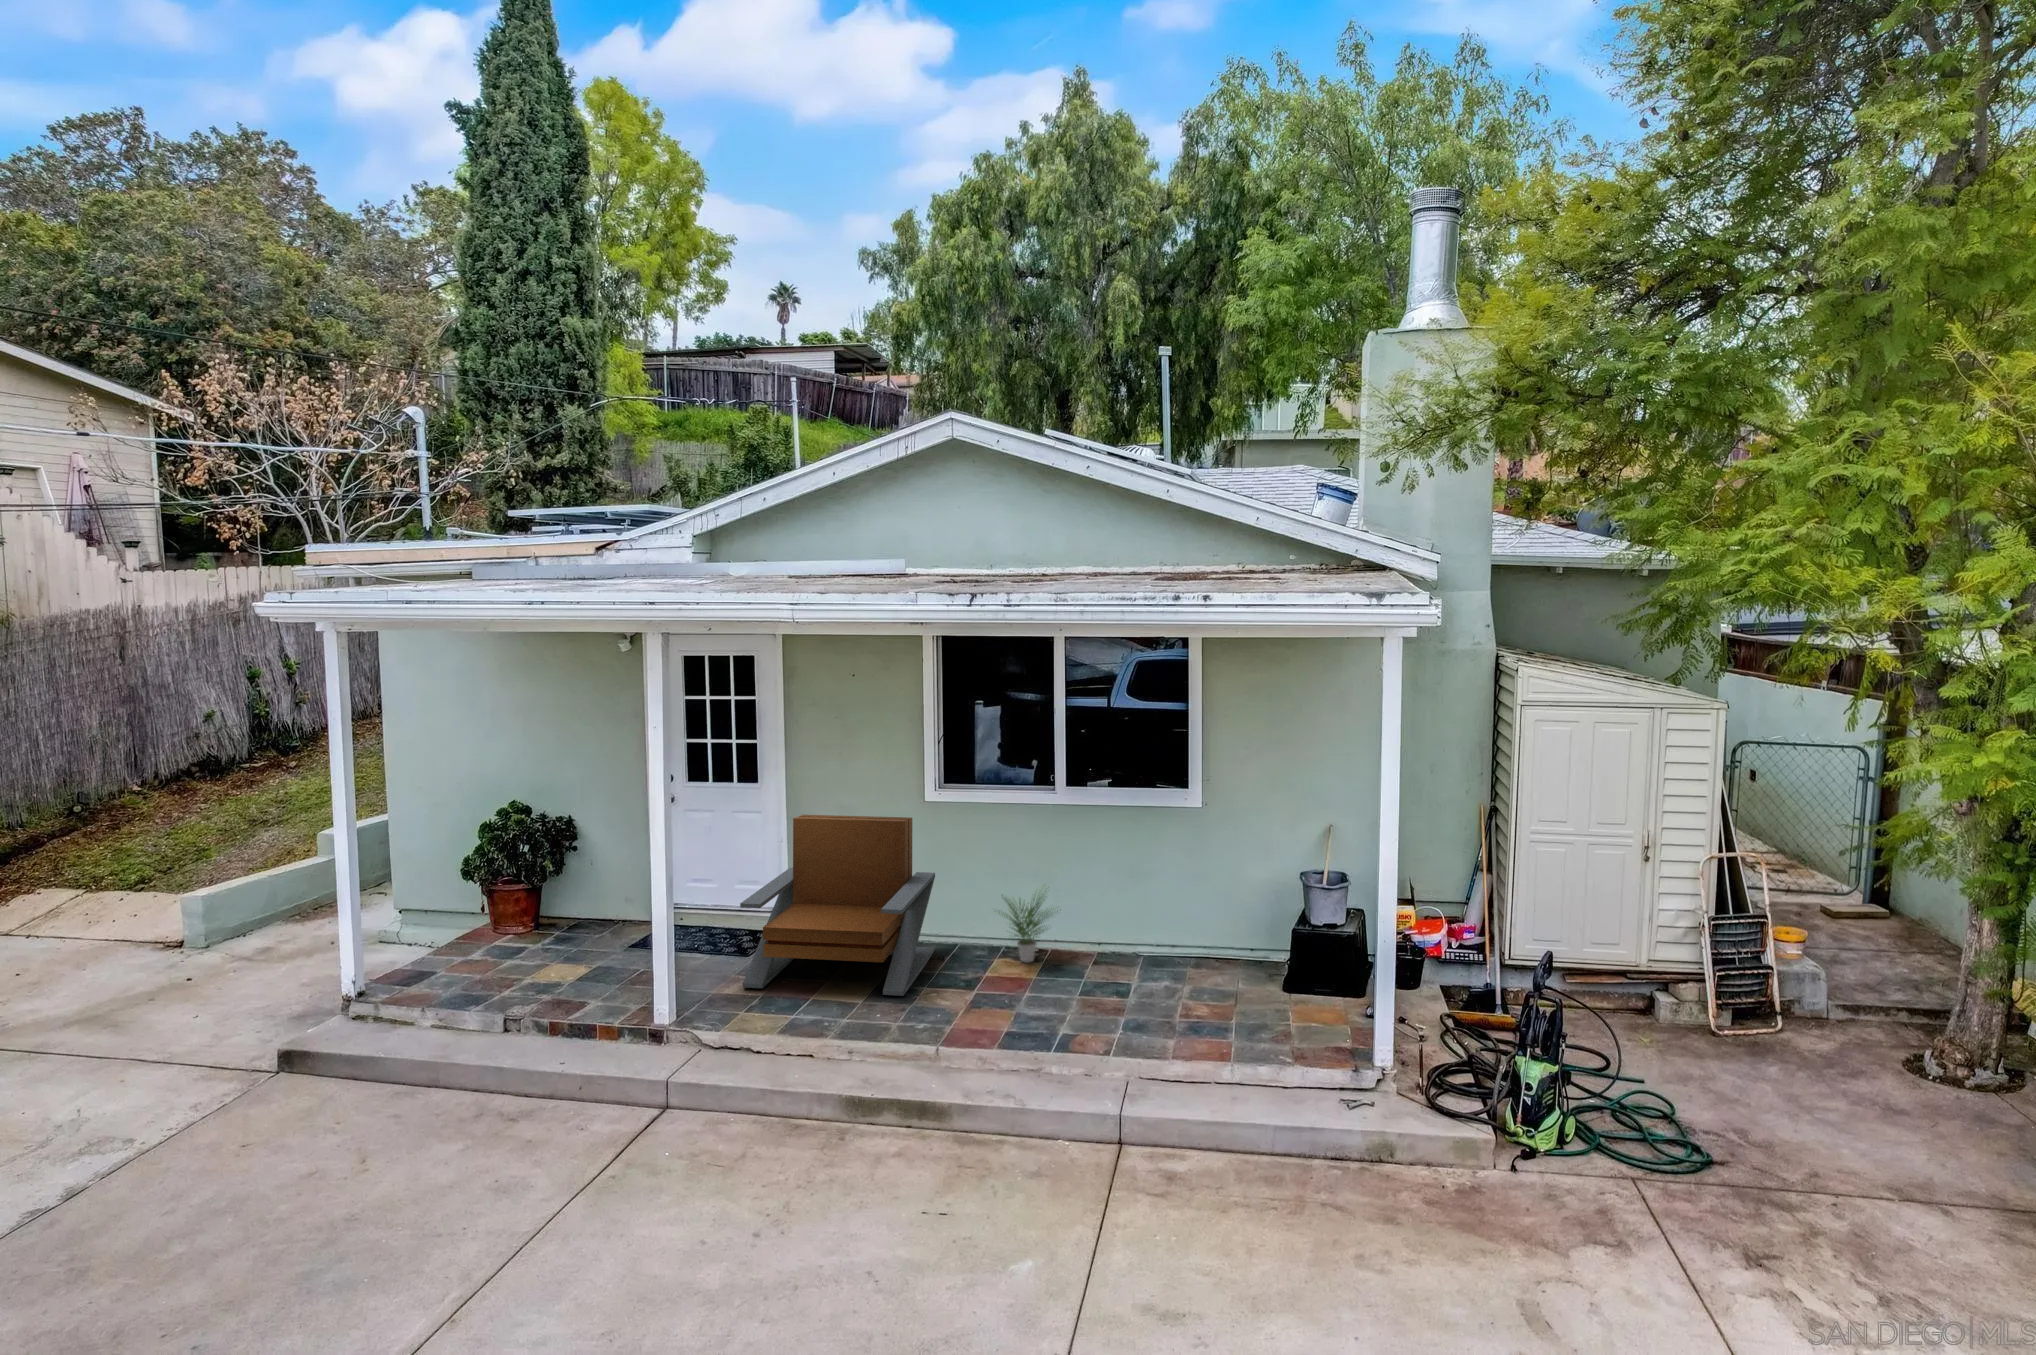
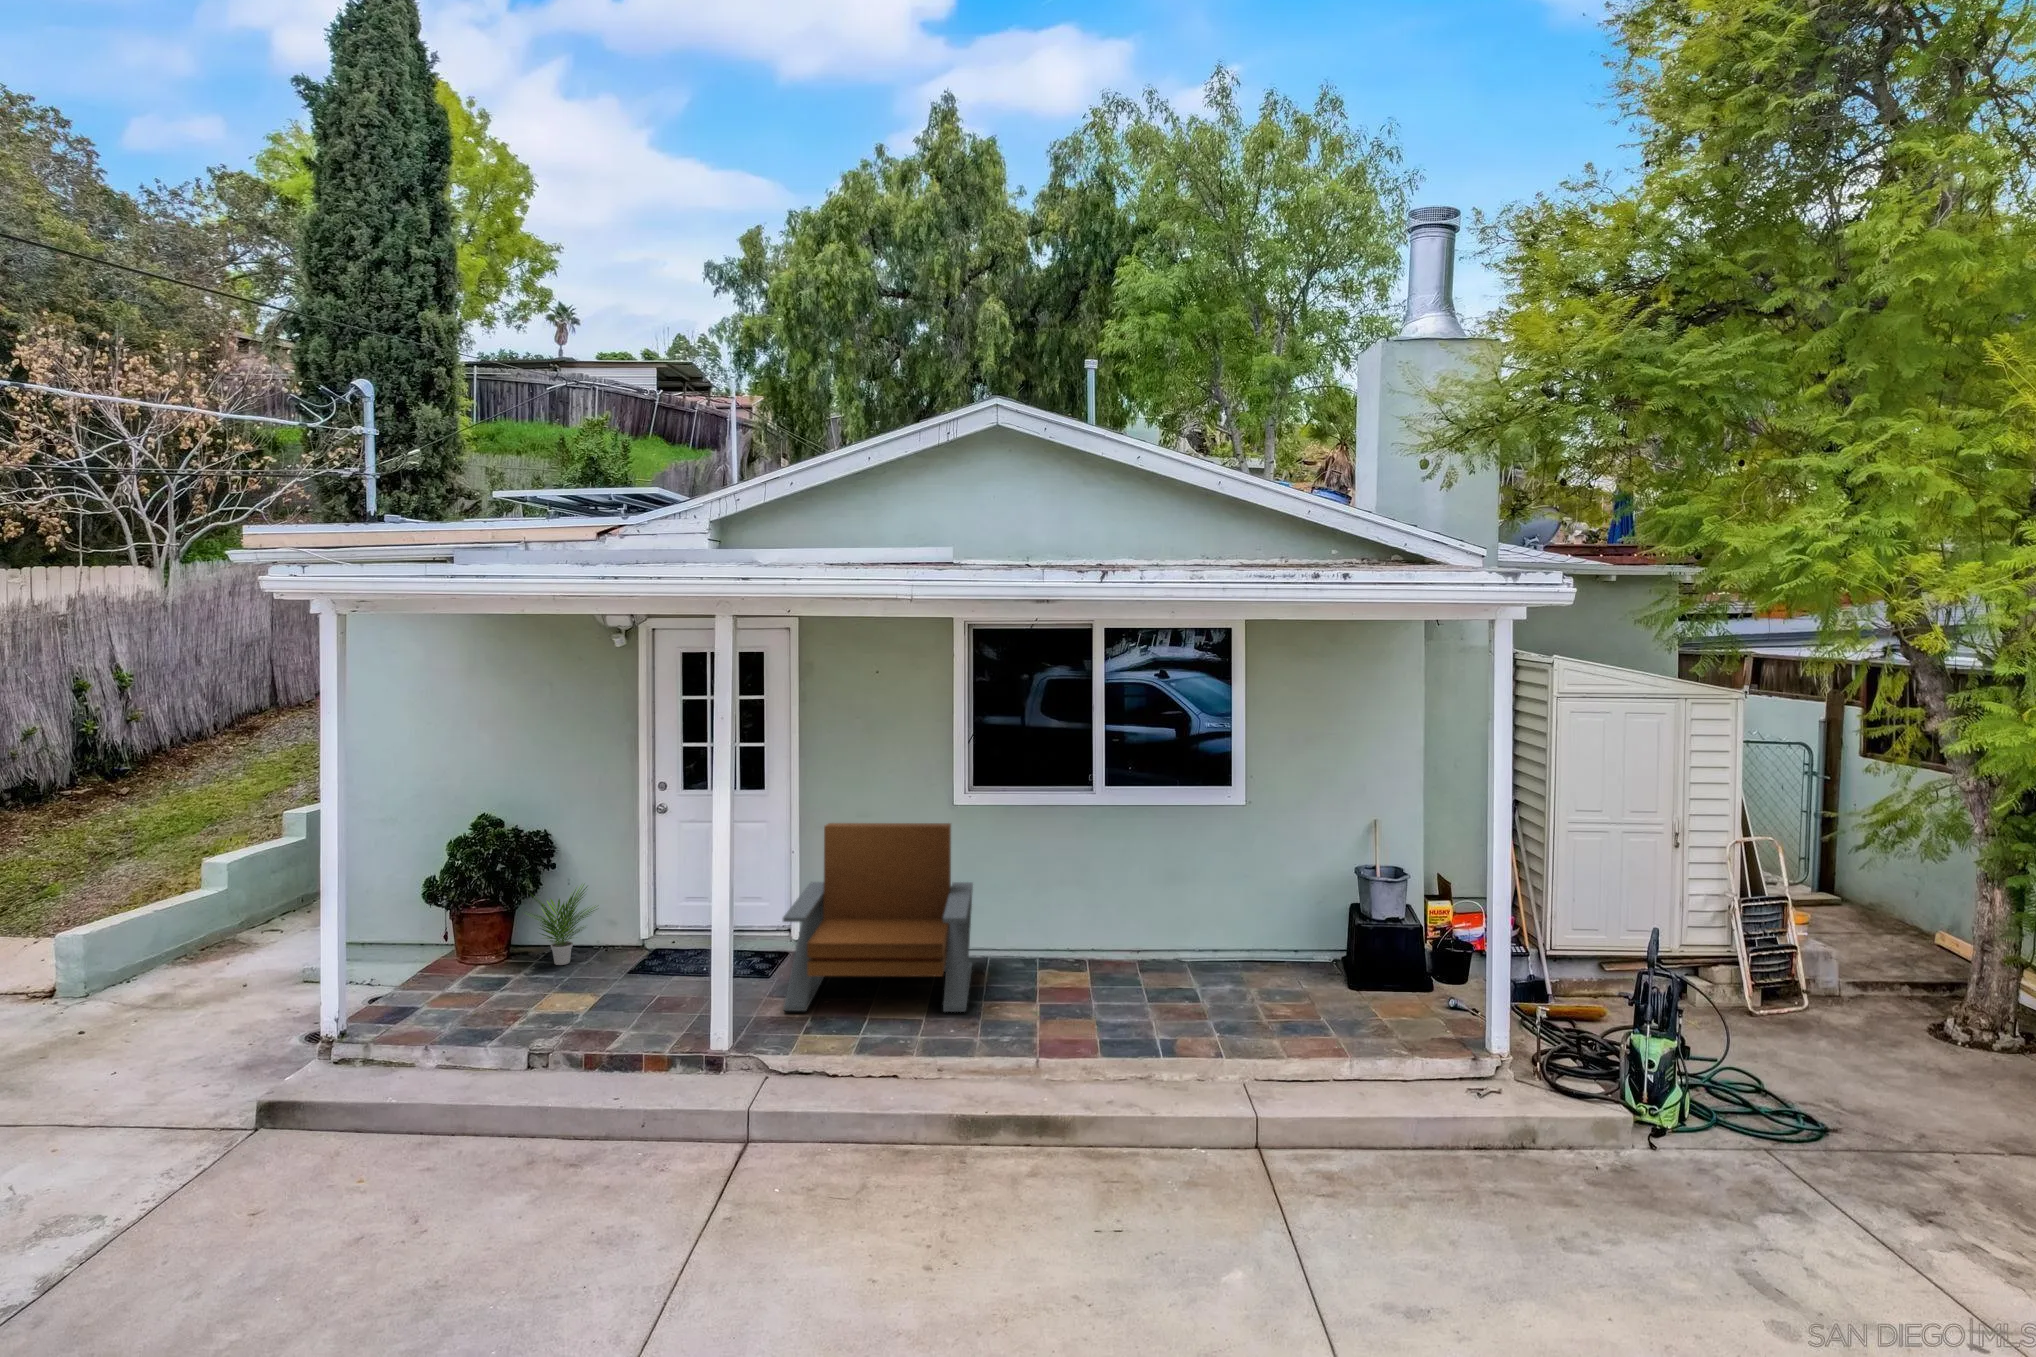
potted plant: present [999,891,1049,962] -> present [529,885,597,965]

